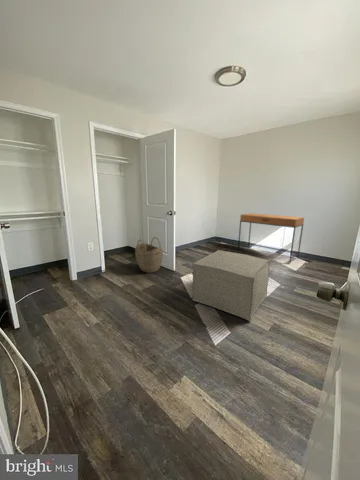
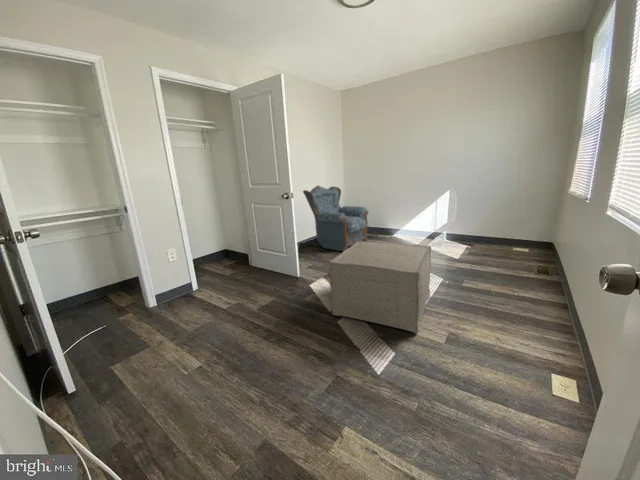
armchair: none [185,206,233,256] -> present [303,186,368,251]
desk: present [238,213,304,263] -> none [377,189,459,250]
woven basket: present [135,237,163,273] -> none [240,232,280,283]

